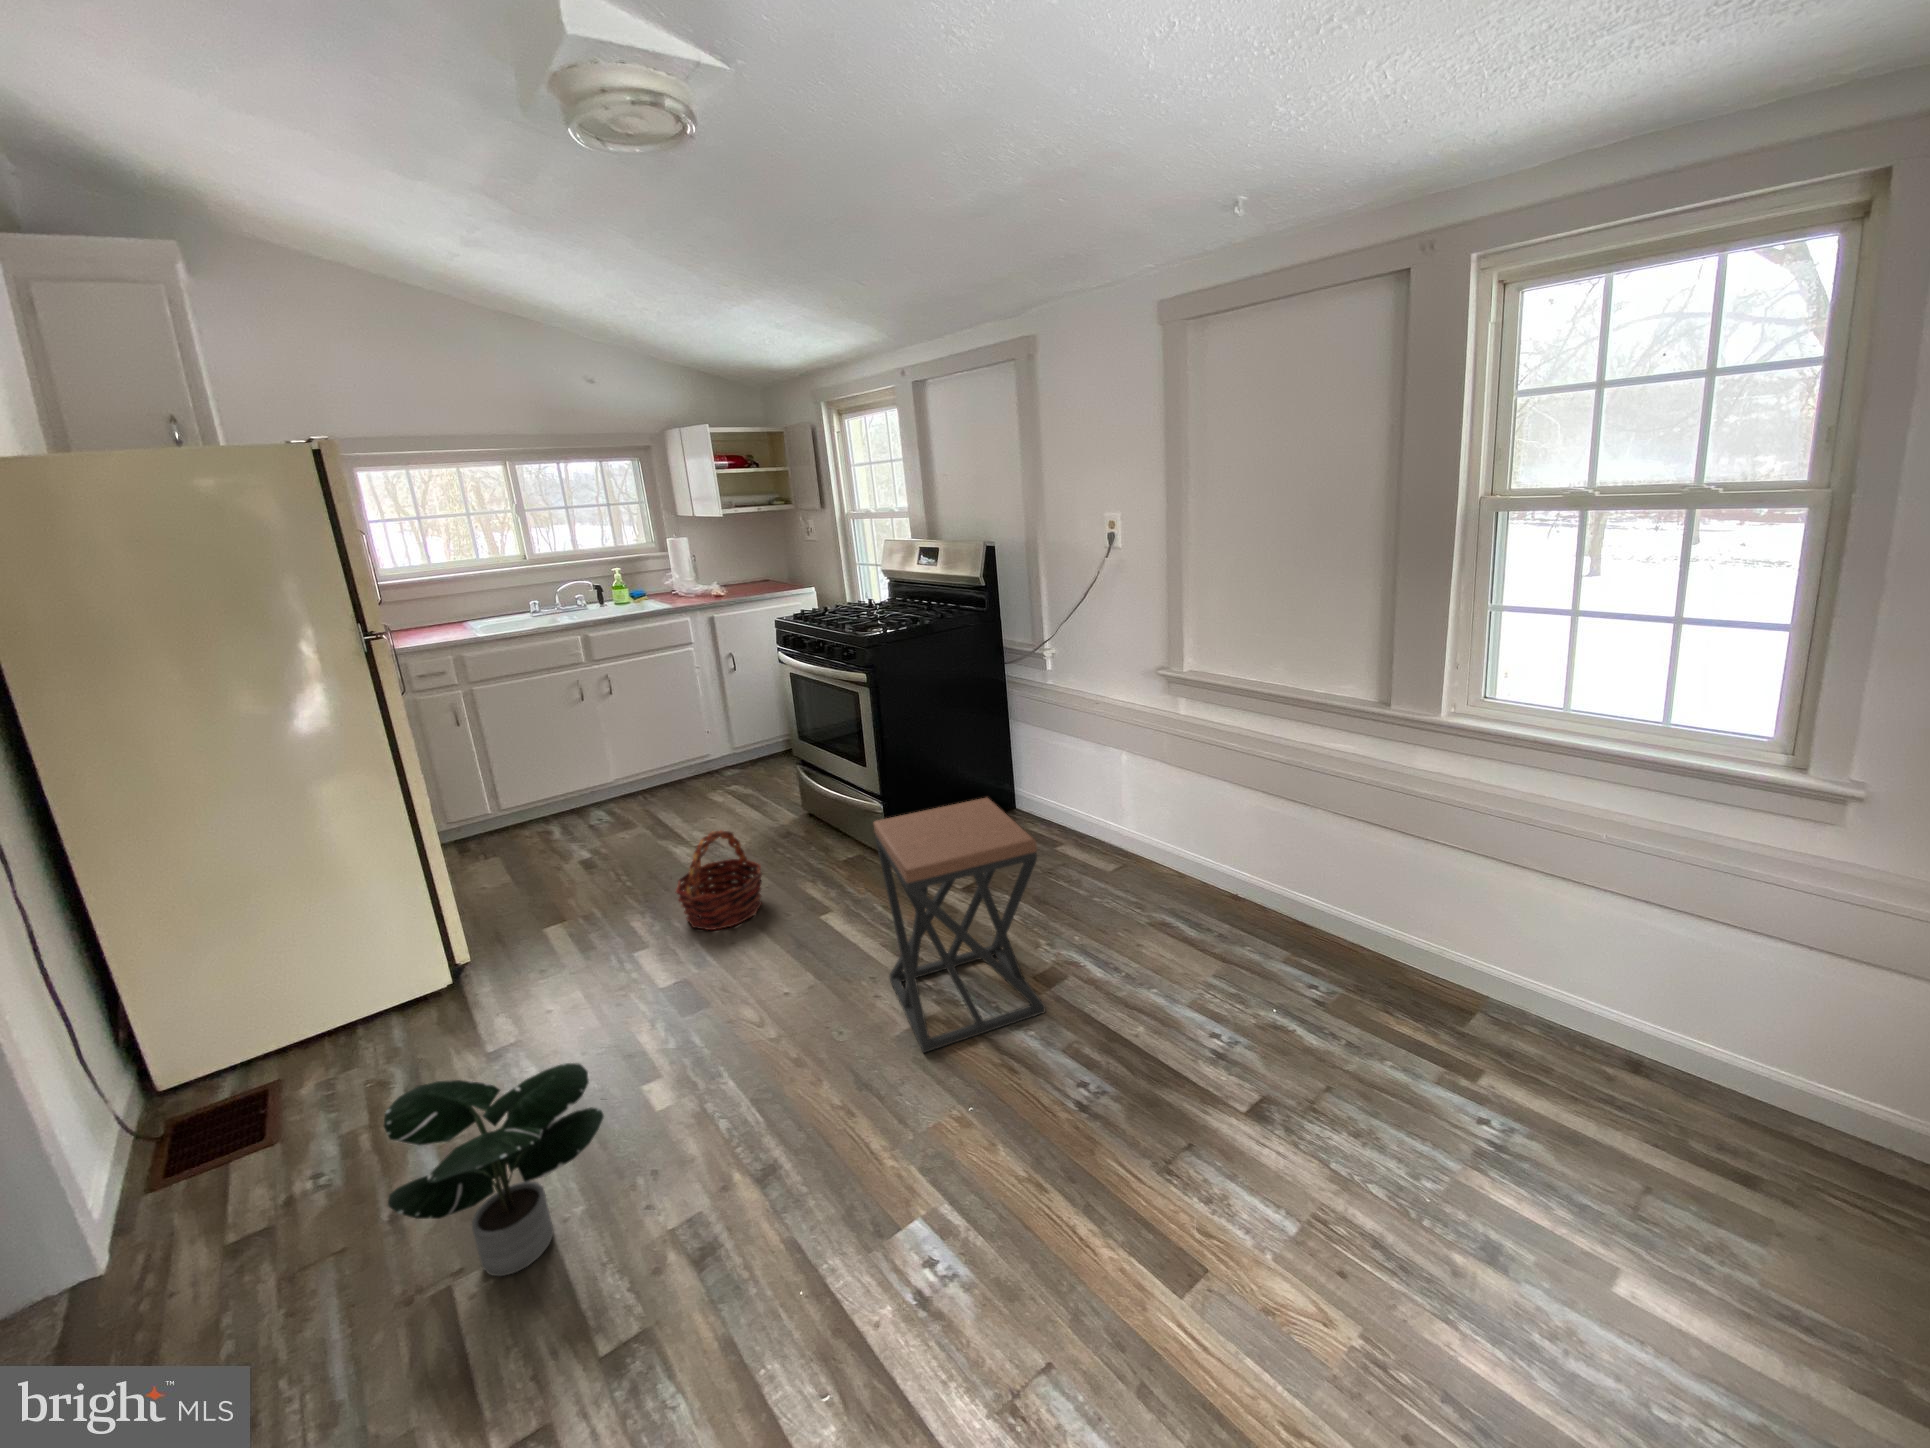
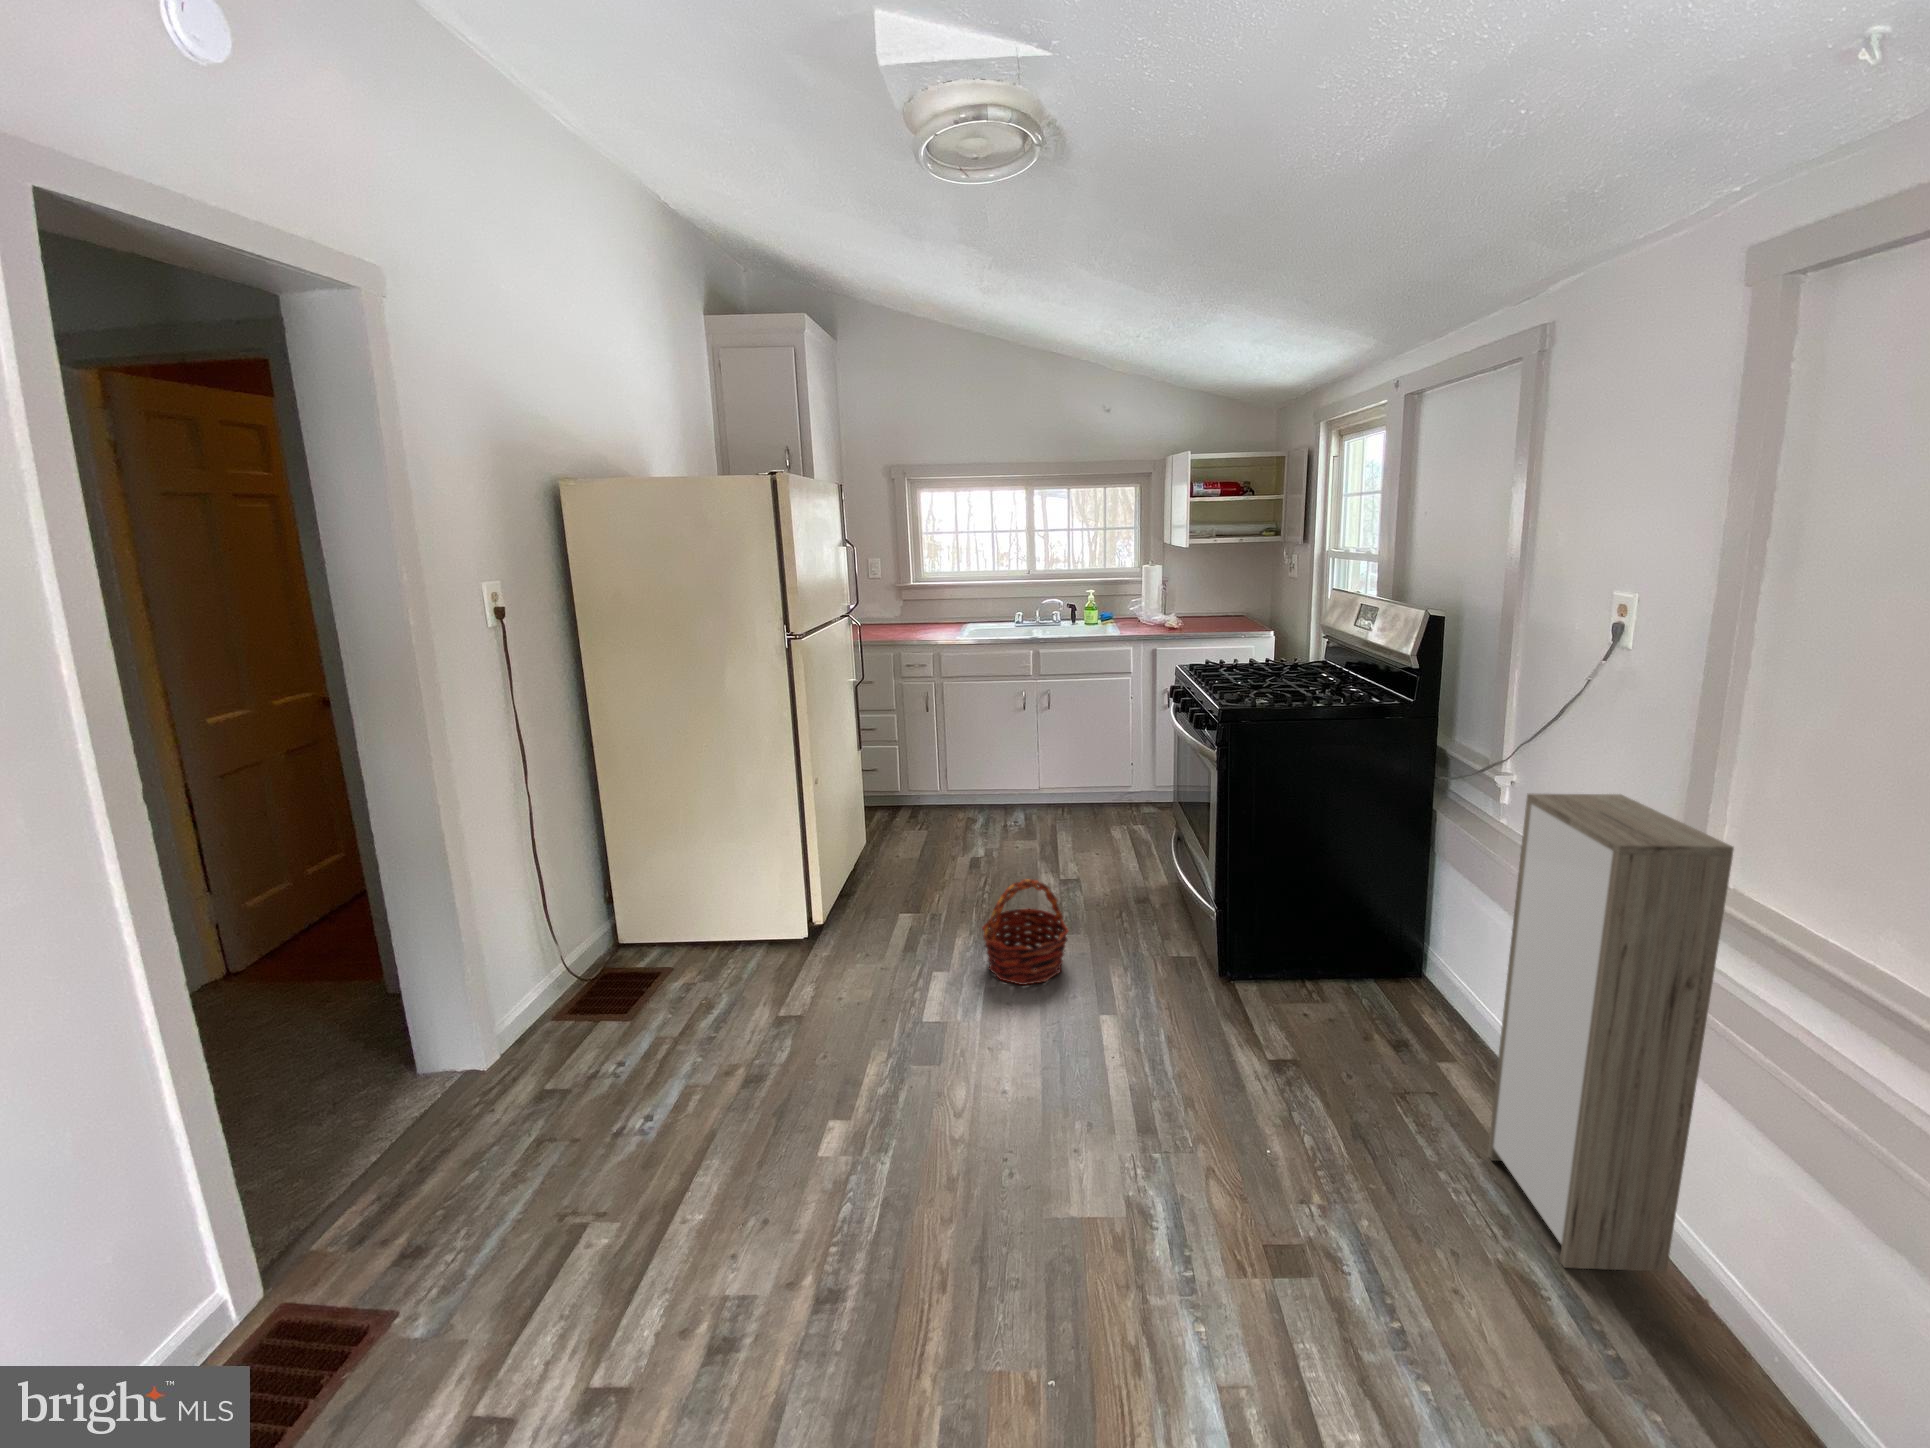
storage cabinet: none [1099,635,1205,908] -> present [1488,794,1734,1272]
stool: present [874,798,1045,1052] -> none [1062,942,1262,1313]
potted plant: present [384,1063,604,1276] -> none [558,1030,741,1235]

